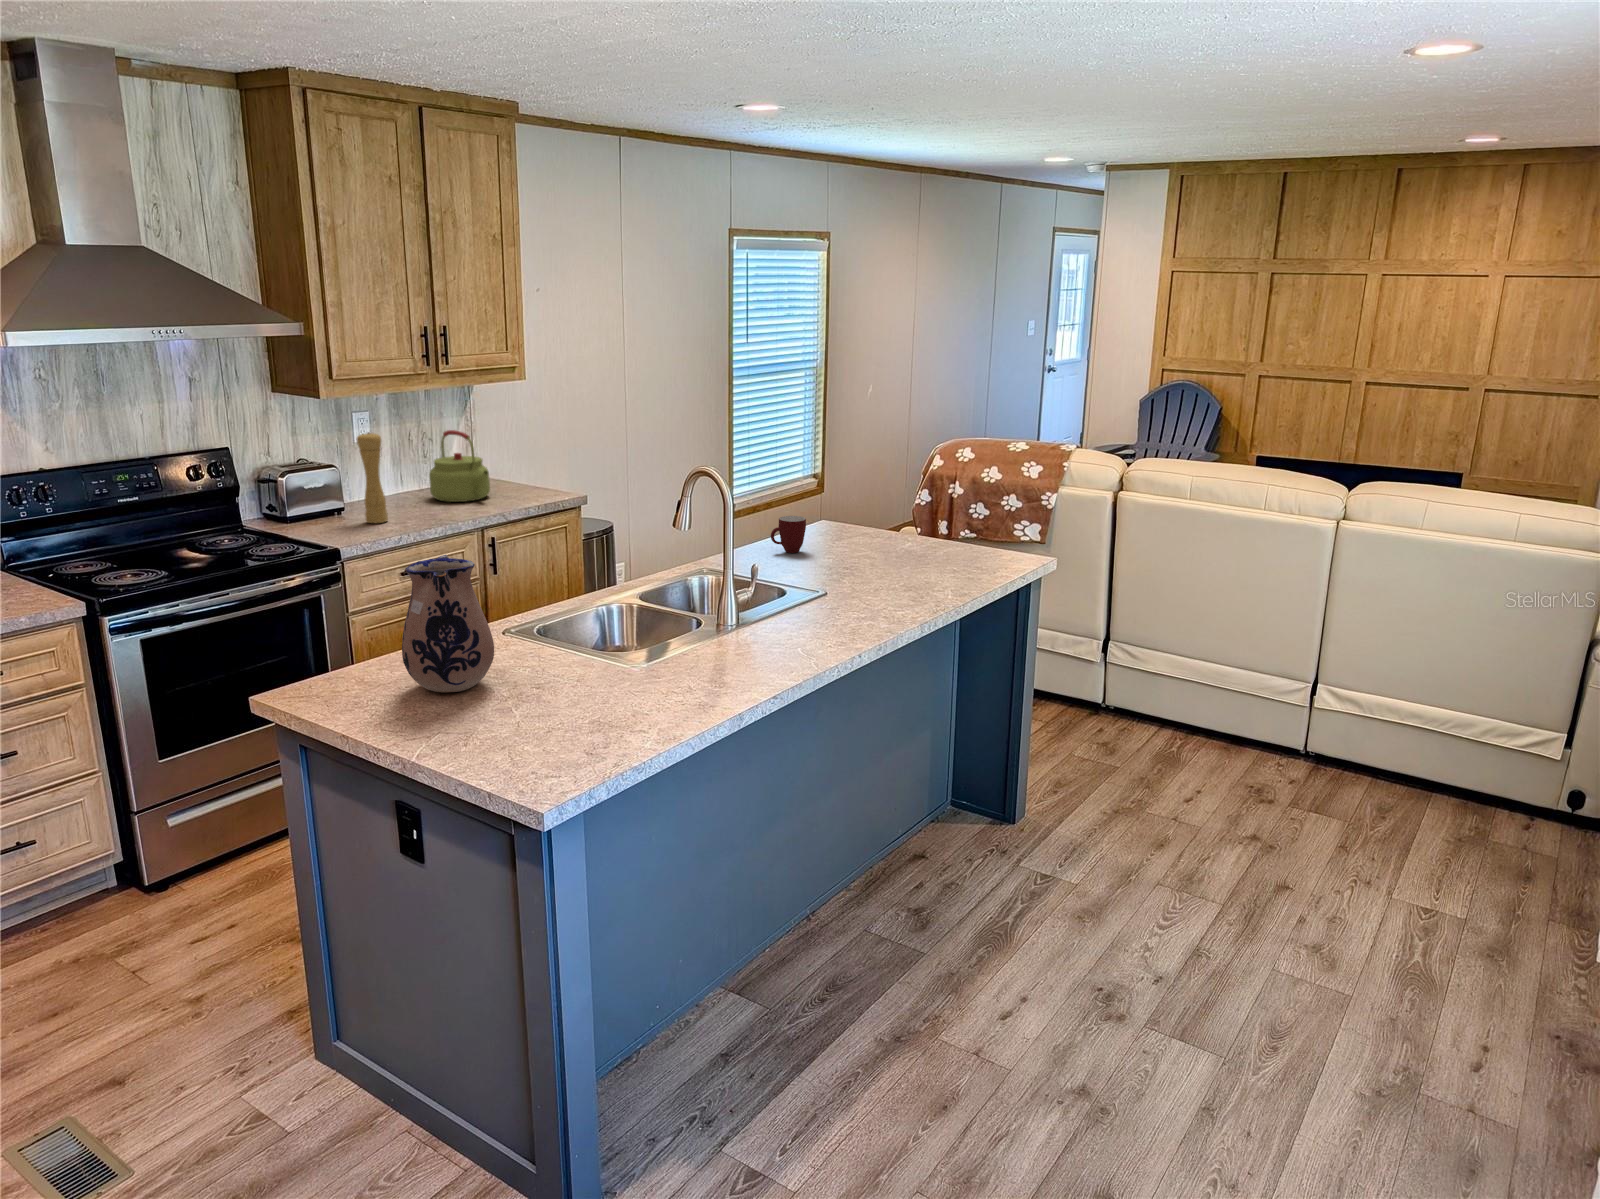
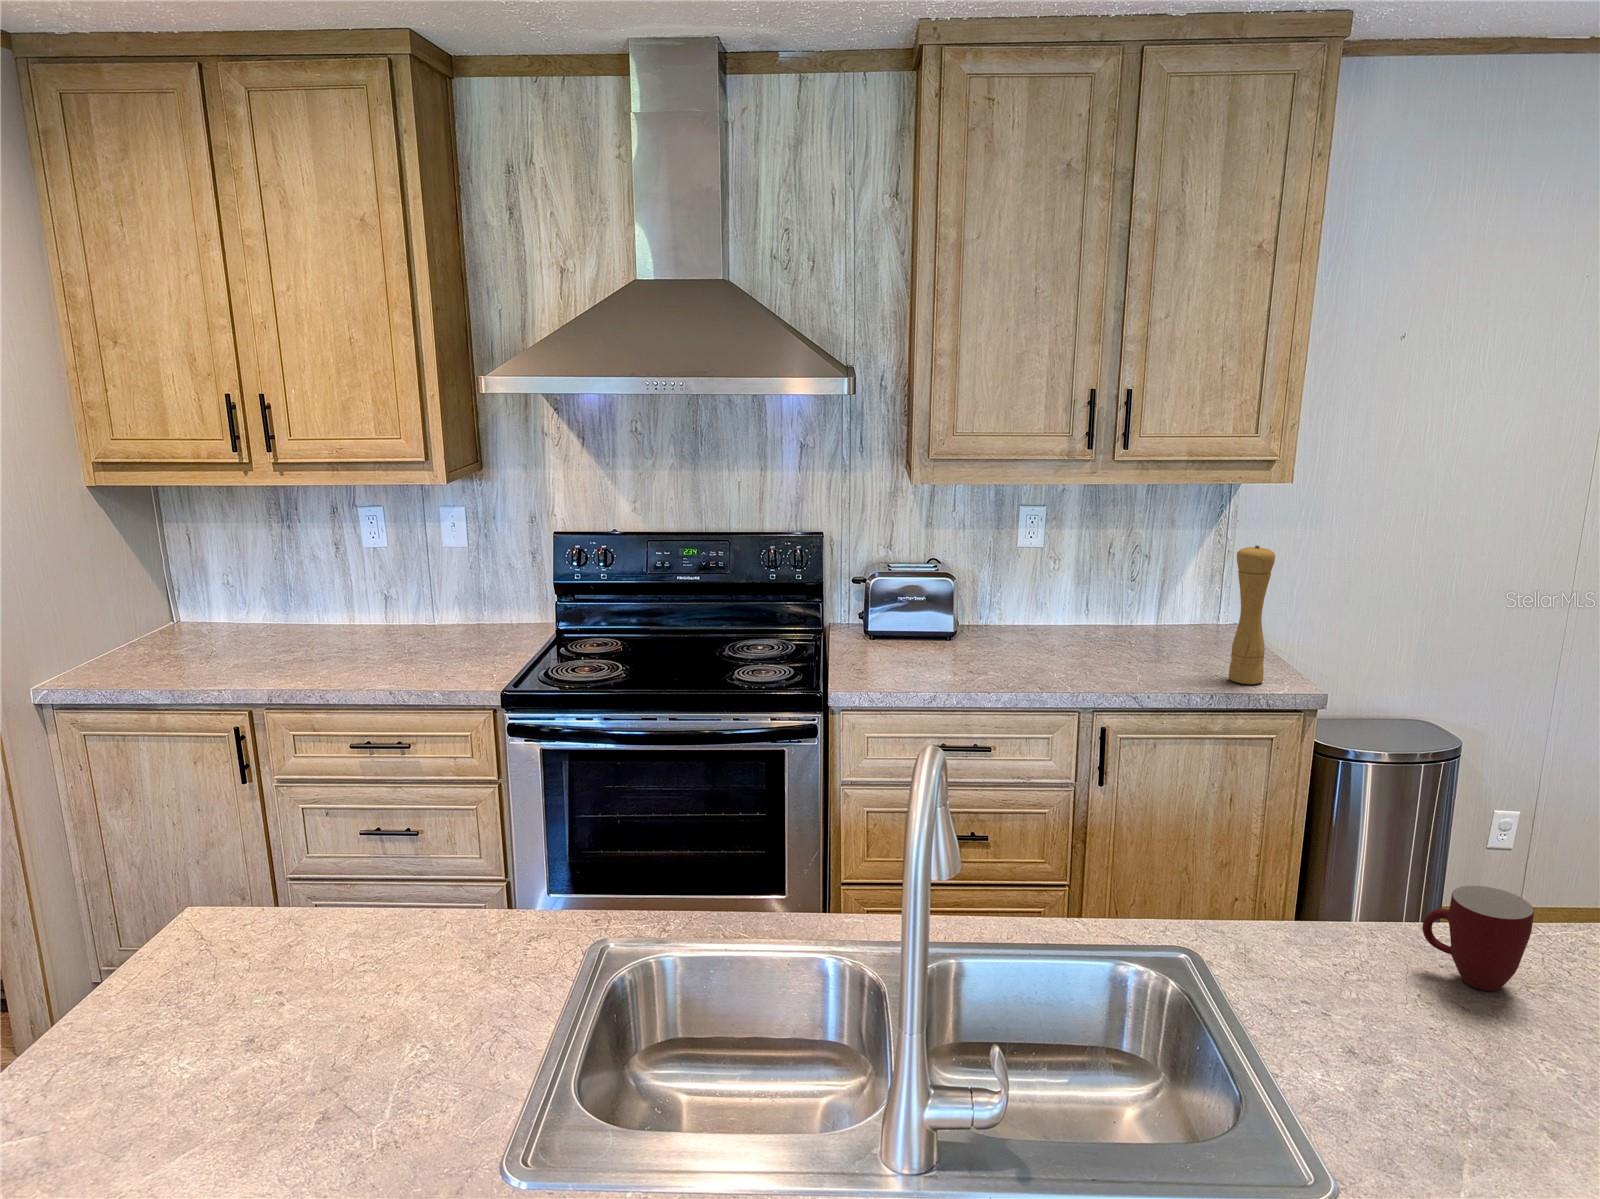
kettle: present [429,430,490,502] -> none [1088,546,1182,659]
pepper mill: present [356,432,388,523] -> present [1229,545,1275,684]
ceramic pitcher: present [402,555,494,692] -> none [201,784,394,1047]

